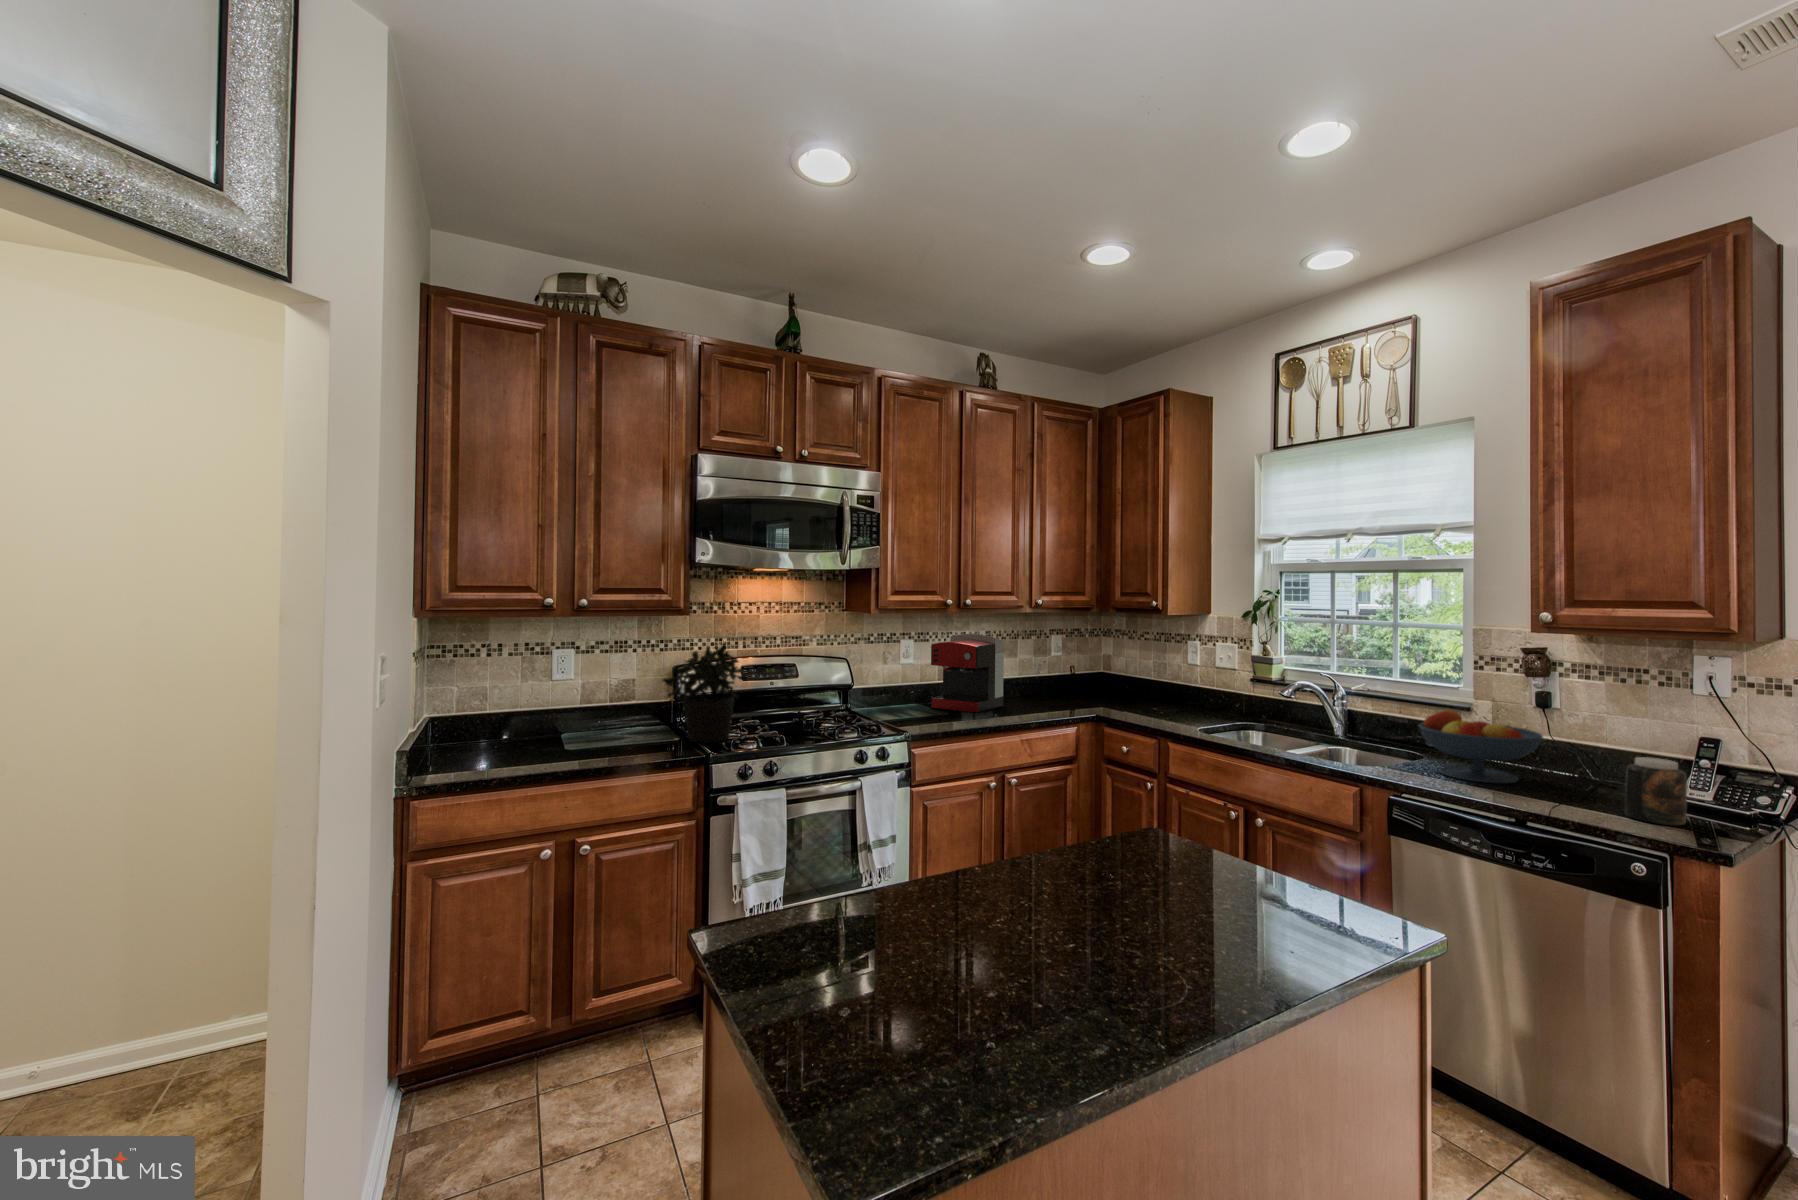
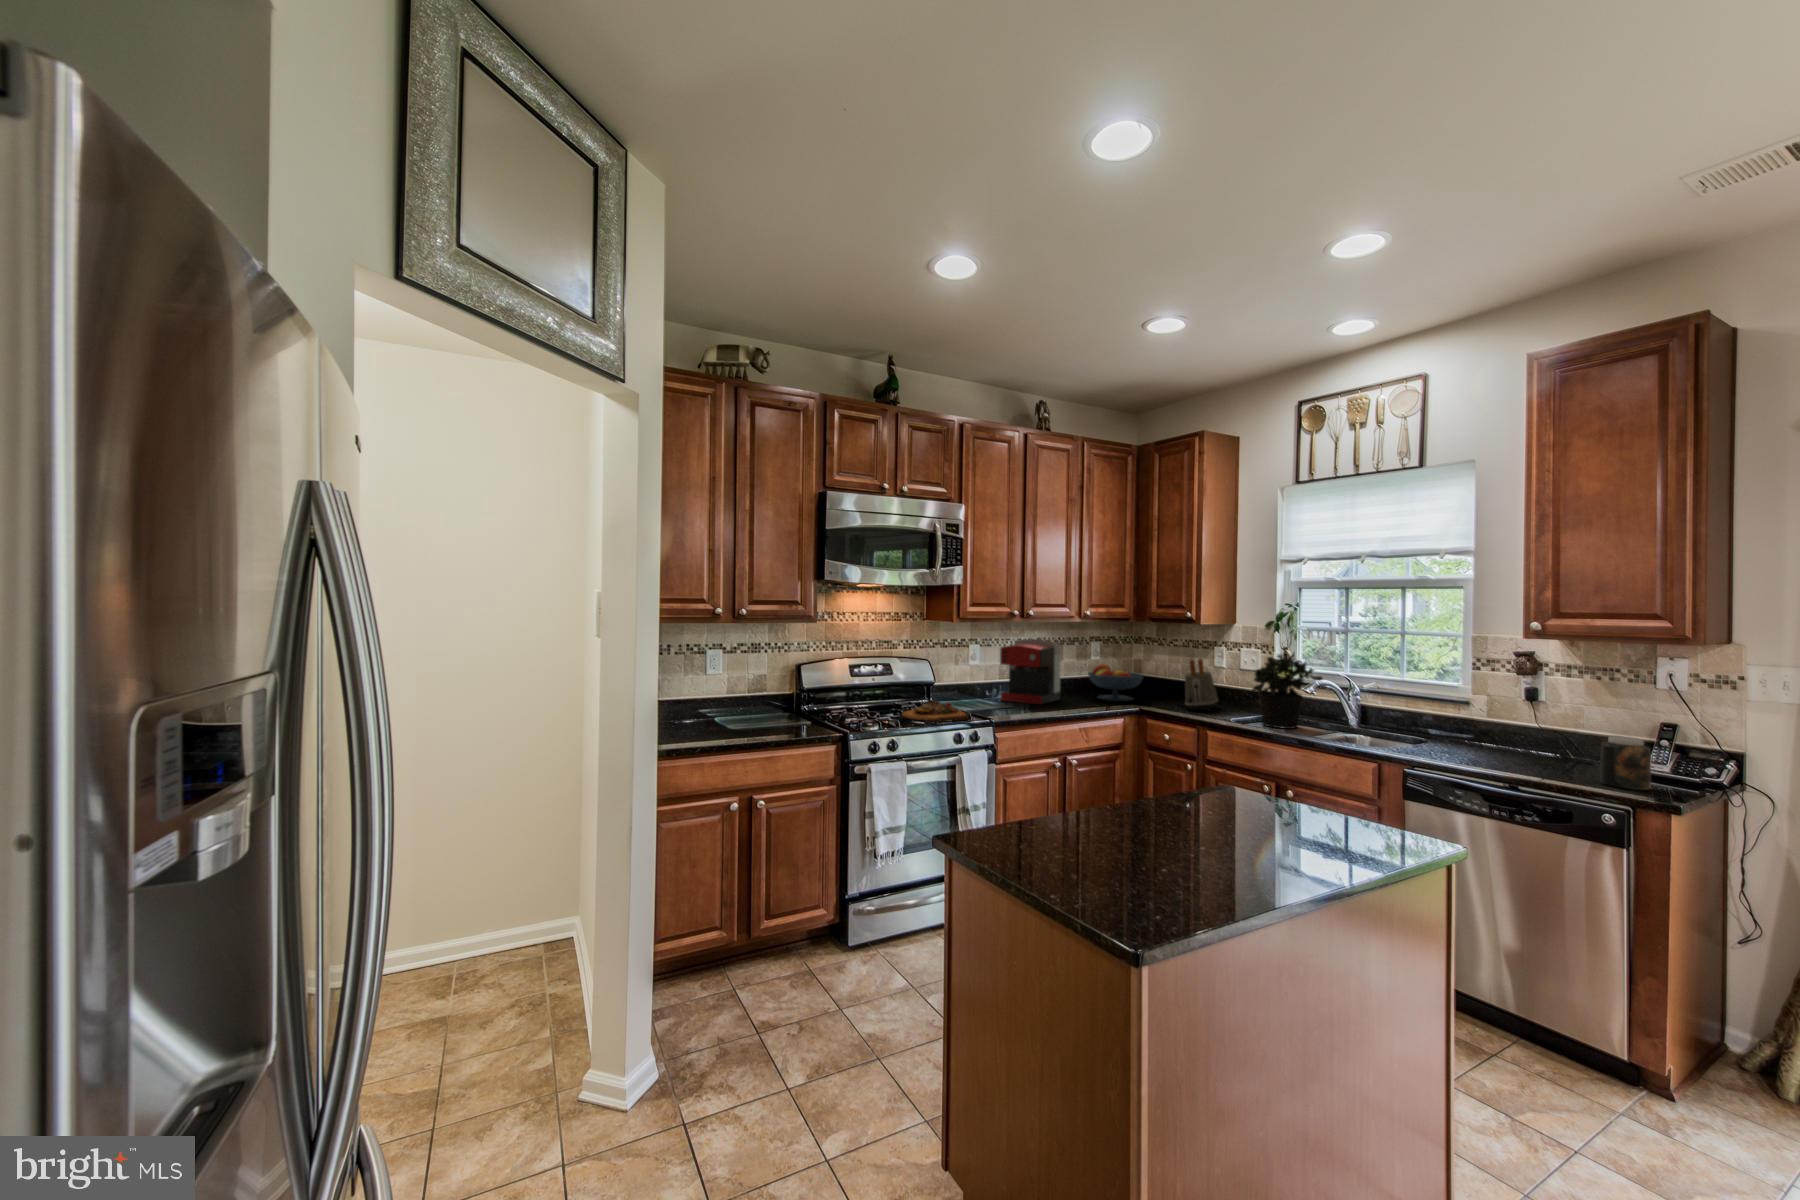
potted plant: present [663,645,748,743] -> present [1252,653,1322,729]
toaster: none [1146,656,1186,720] -> present [1185,658,1218,711]
cutting board: none [800,710,880,737] -> present [902,701,969,722]
fruit bowl: present [1418,710,1543,783] -> present [1088,664,1143,701]

